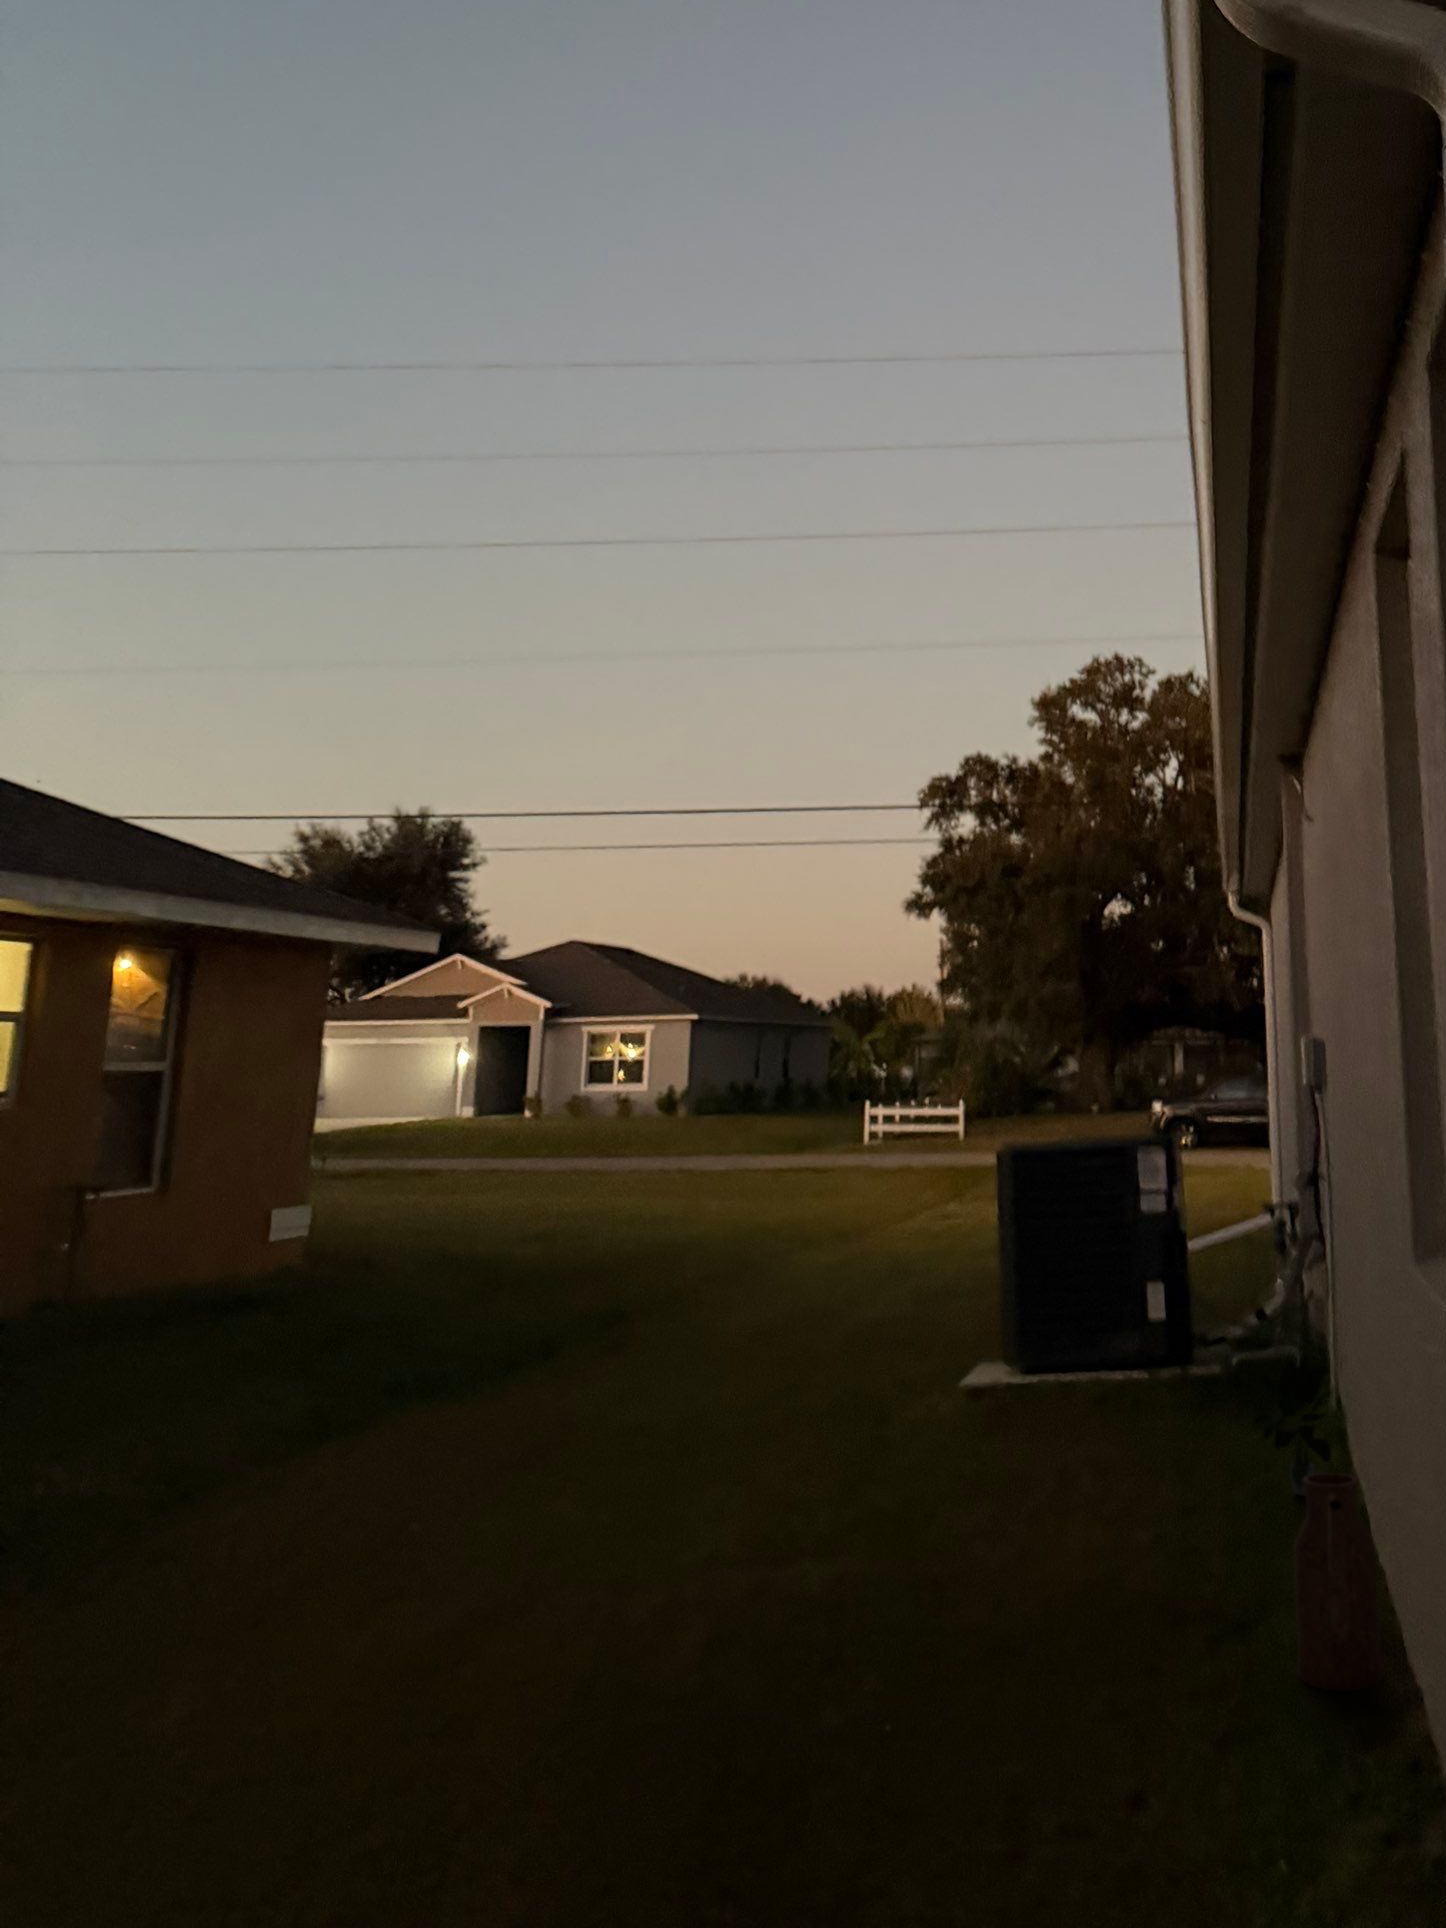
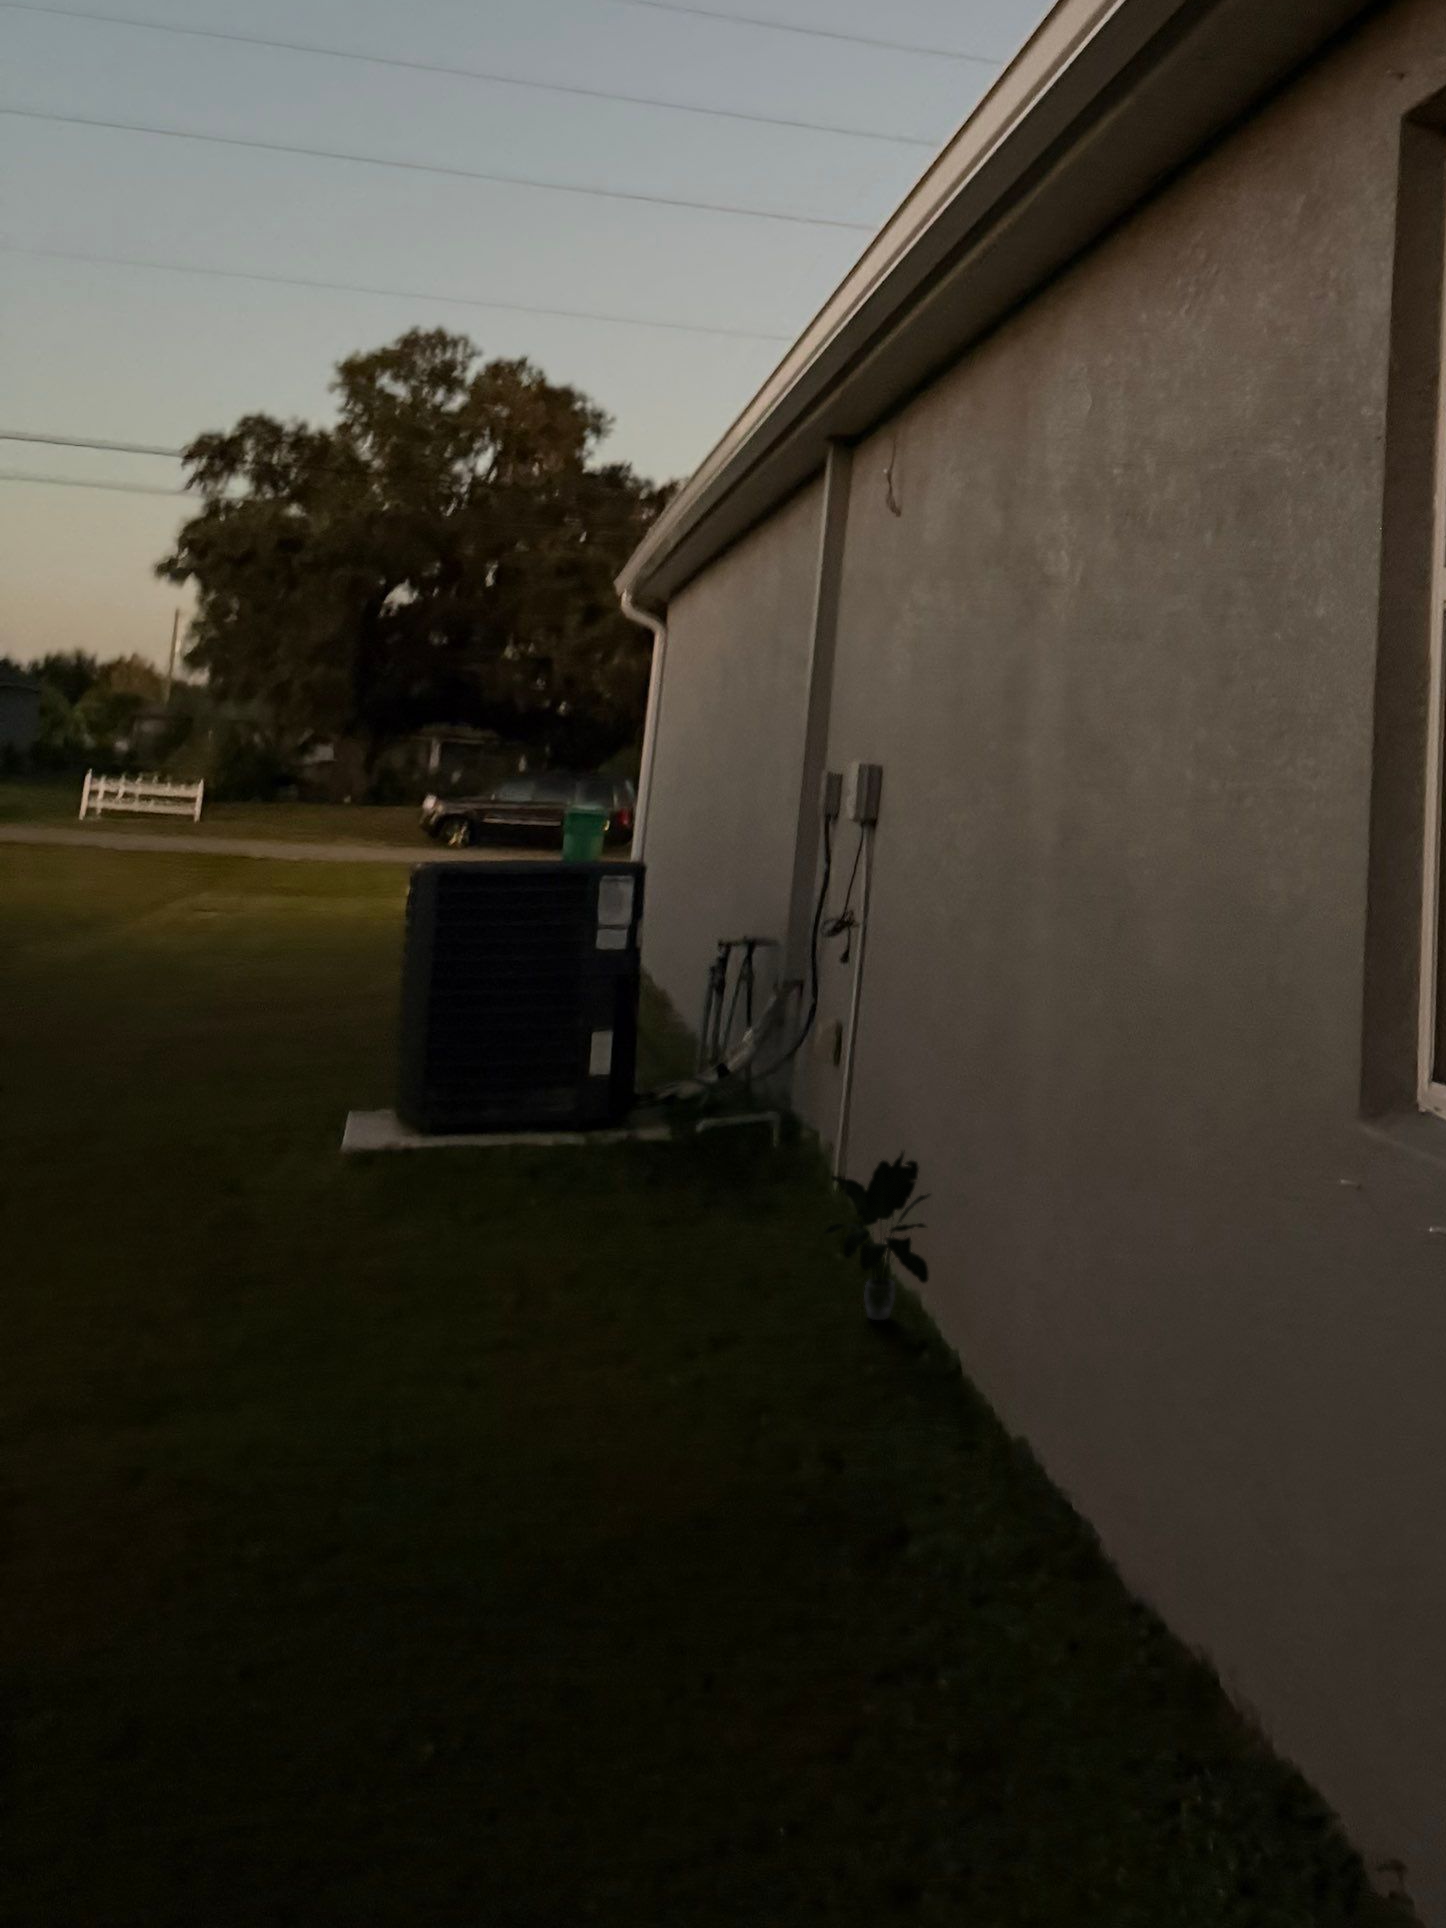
watering can: present [1293,1473,1383,1691] -> none [1067,1373,1205,1678]

